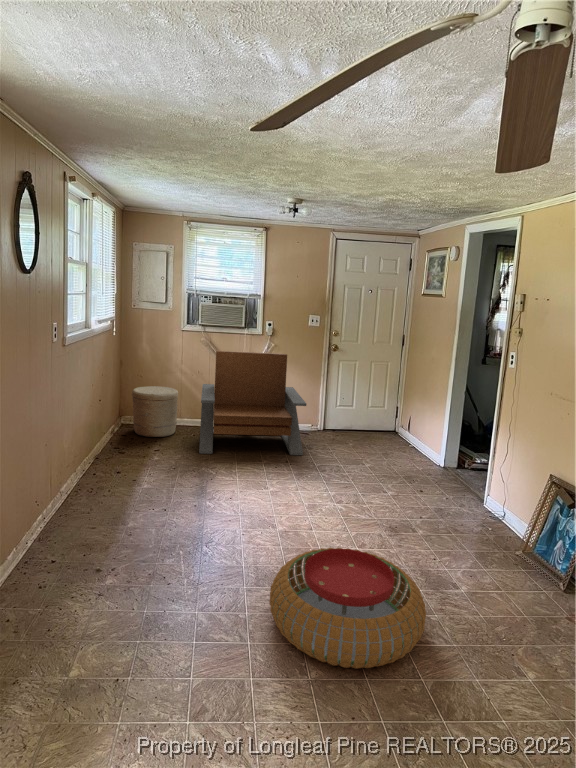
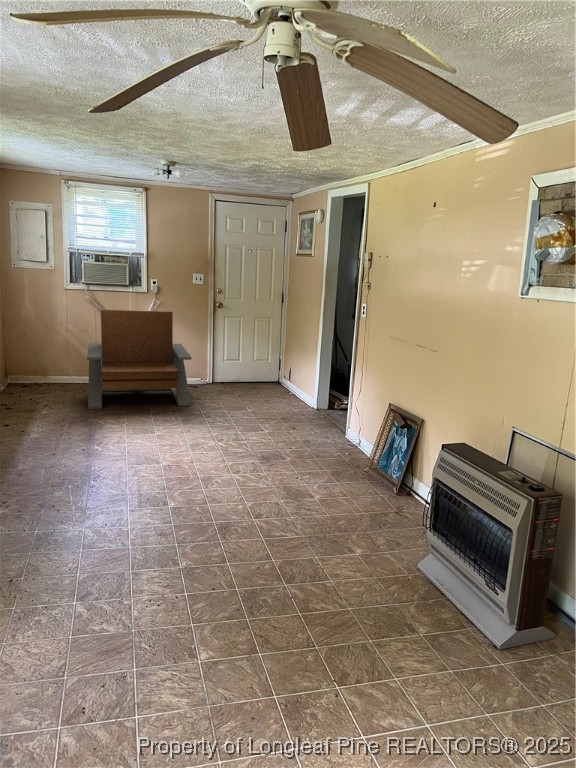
woven basket: present [132,386,178,437] -> none [14,347,65,397]
pouf: present [270,548,426,669] -> none [148,470,278,556]

